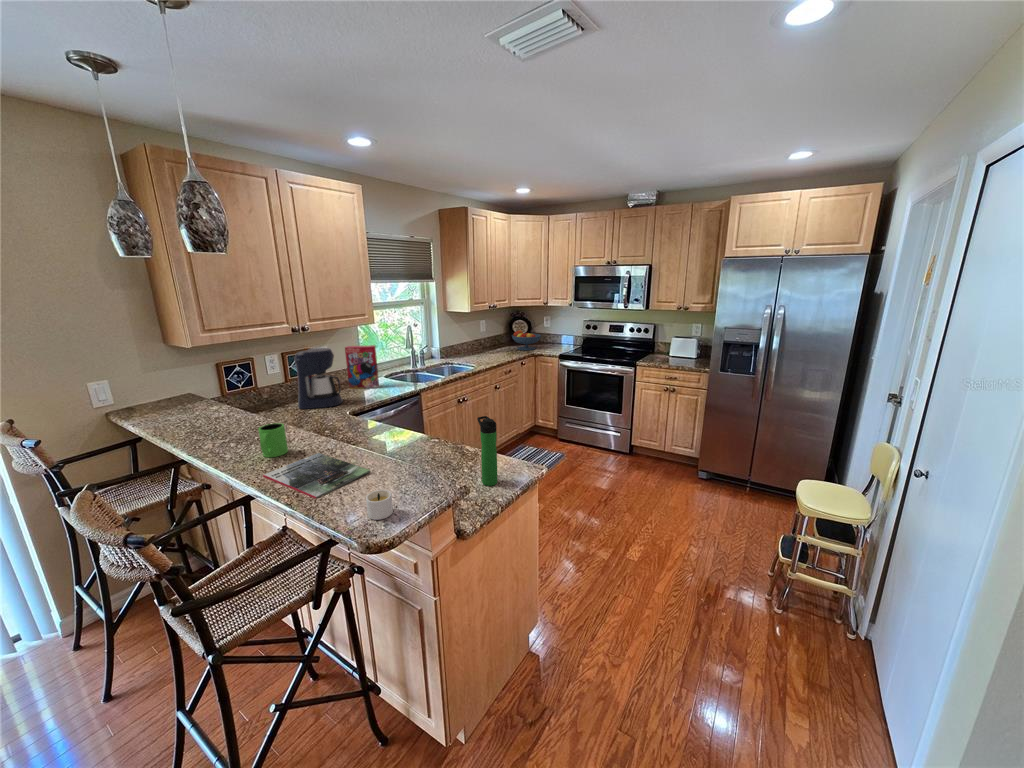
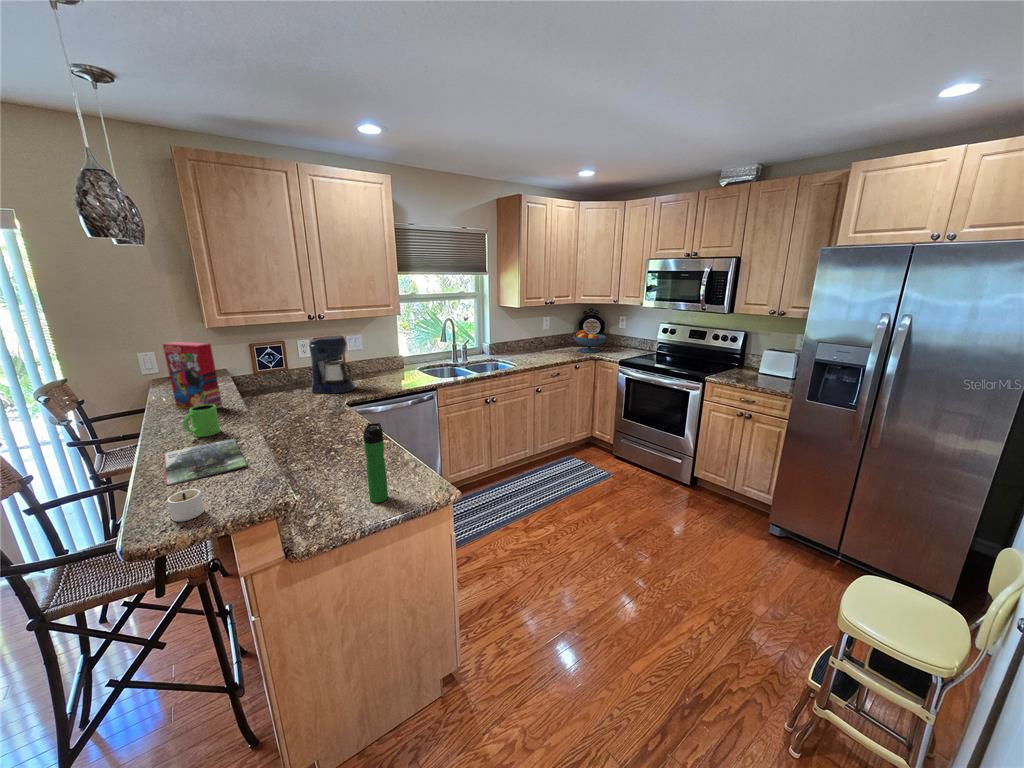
cereal box: present [345,345,379,389] -> present [163,342,222,409]

